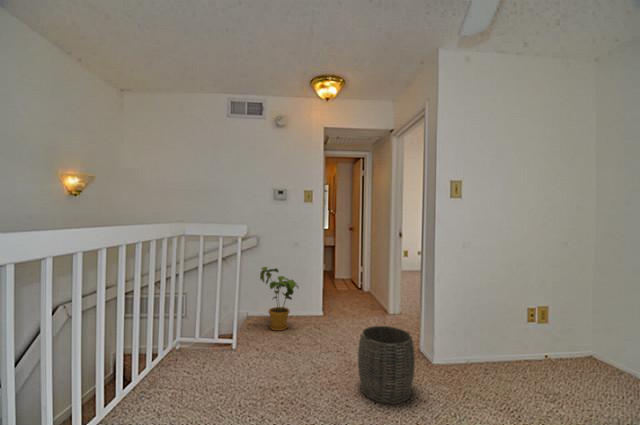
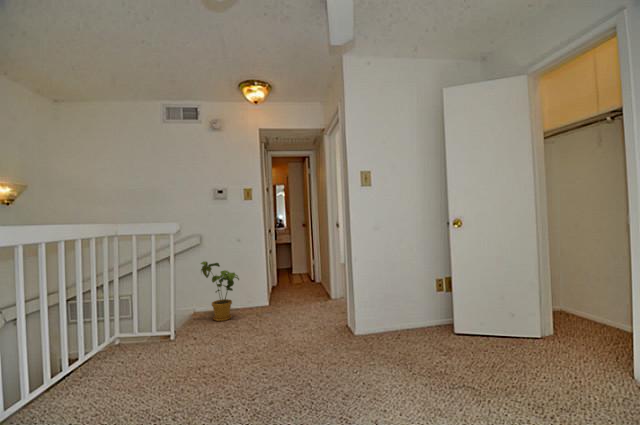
woven basket: present [358,326,415,404] -> none [279,303,328,369]

